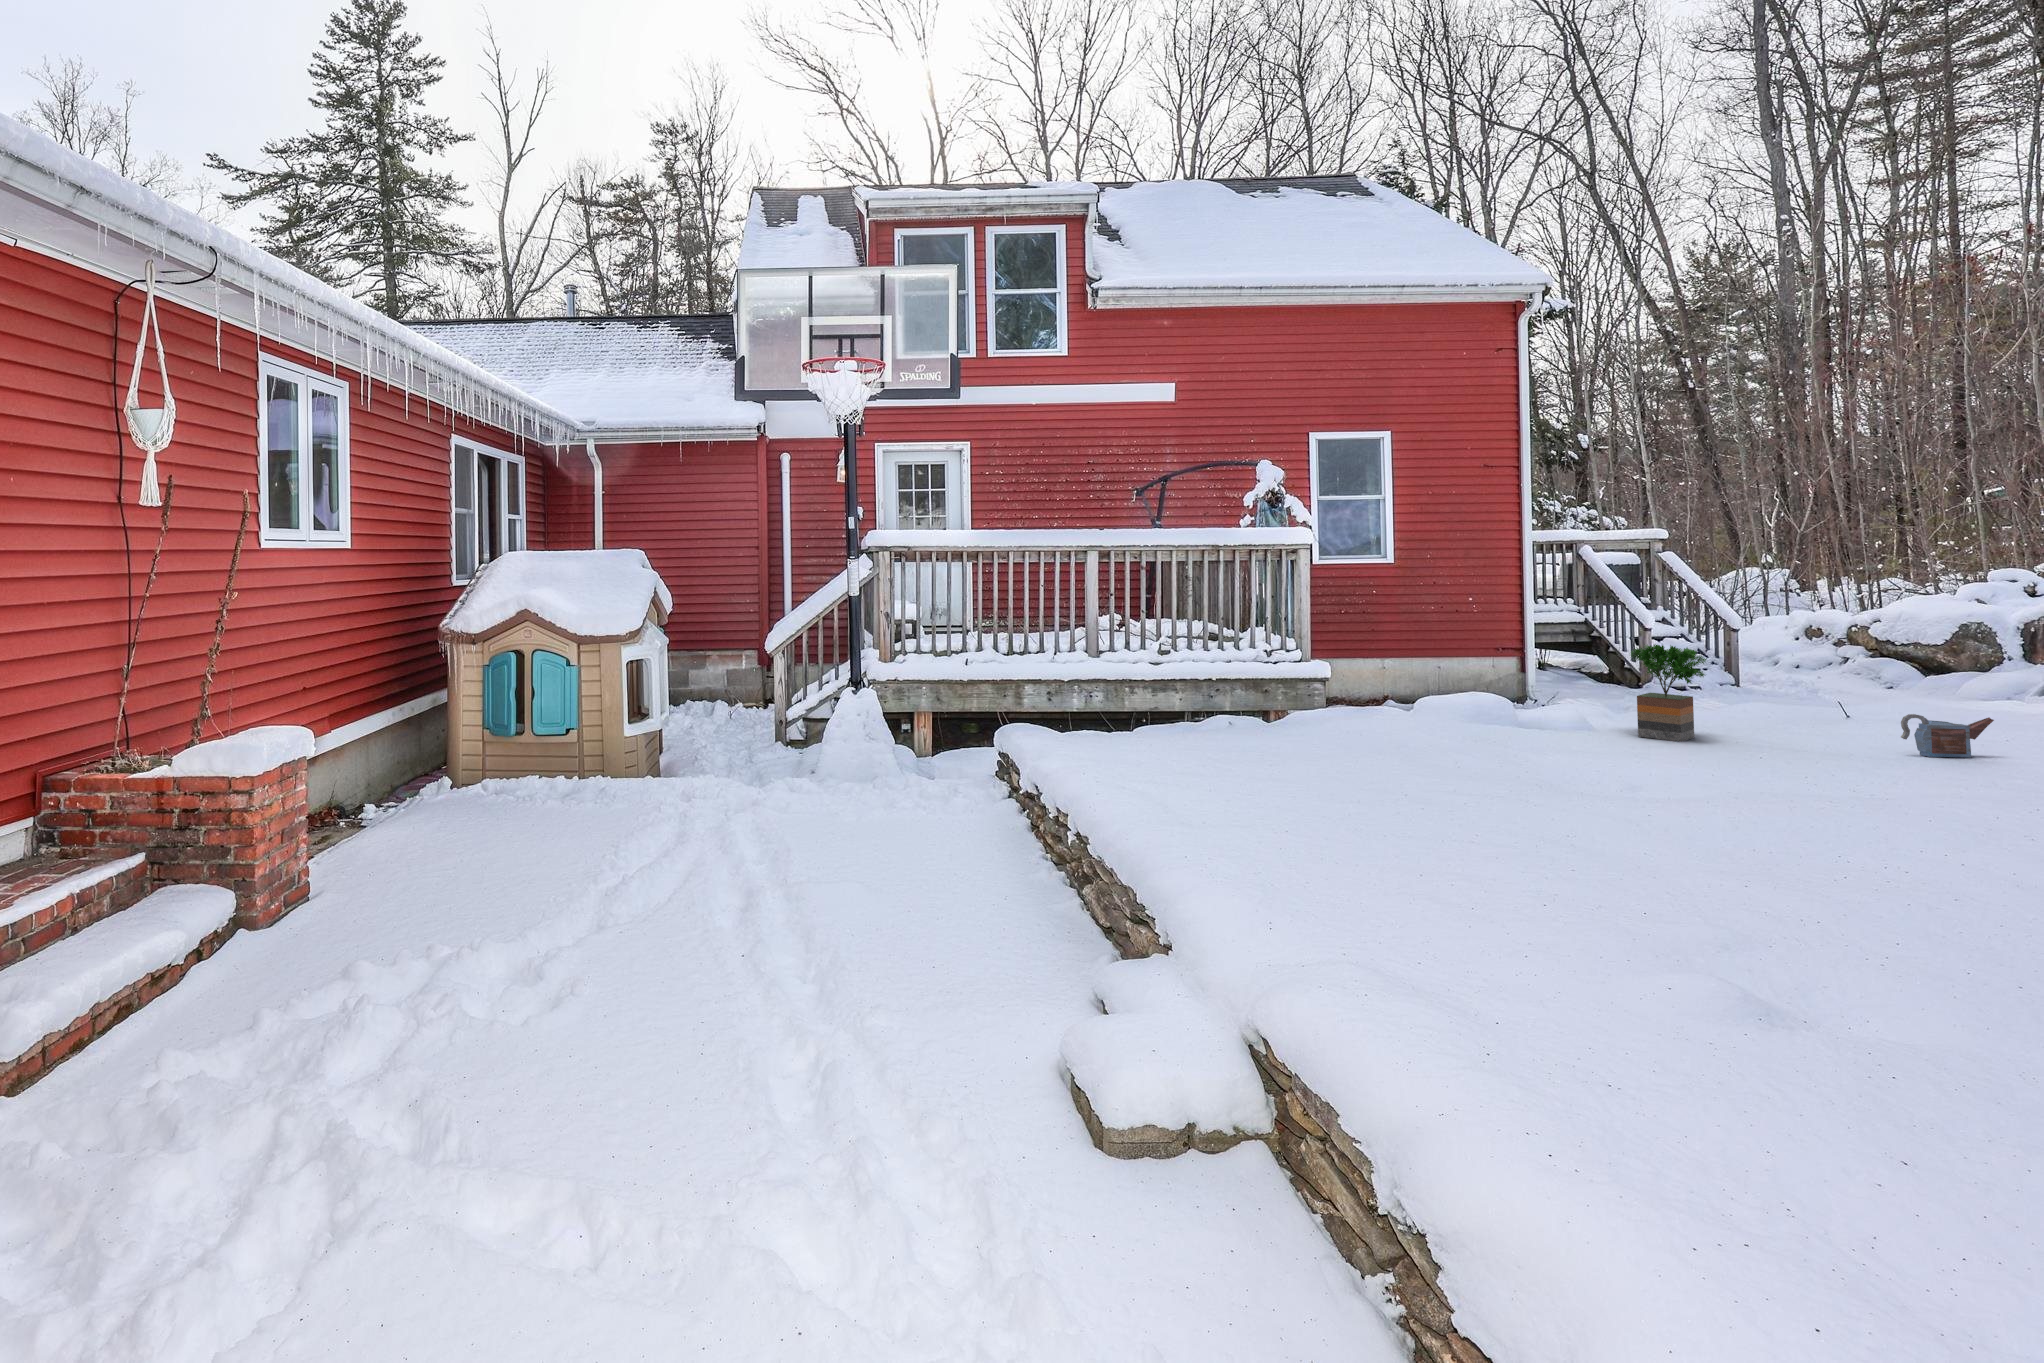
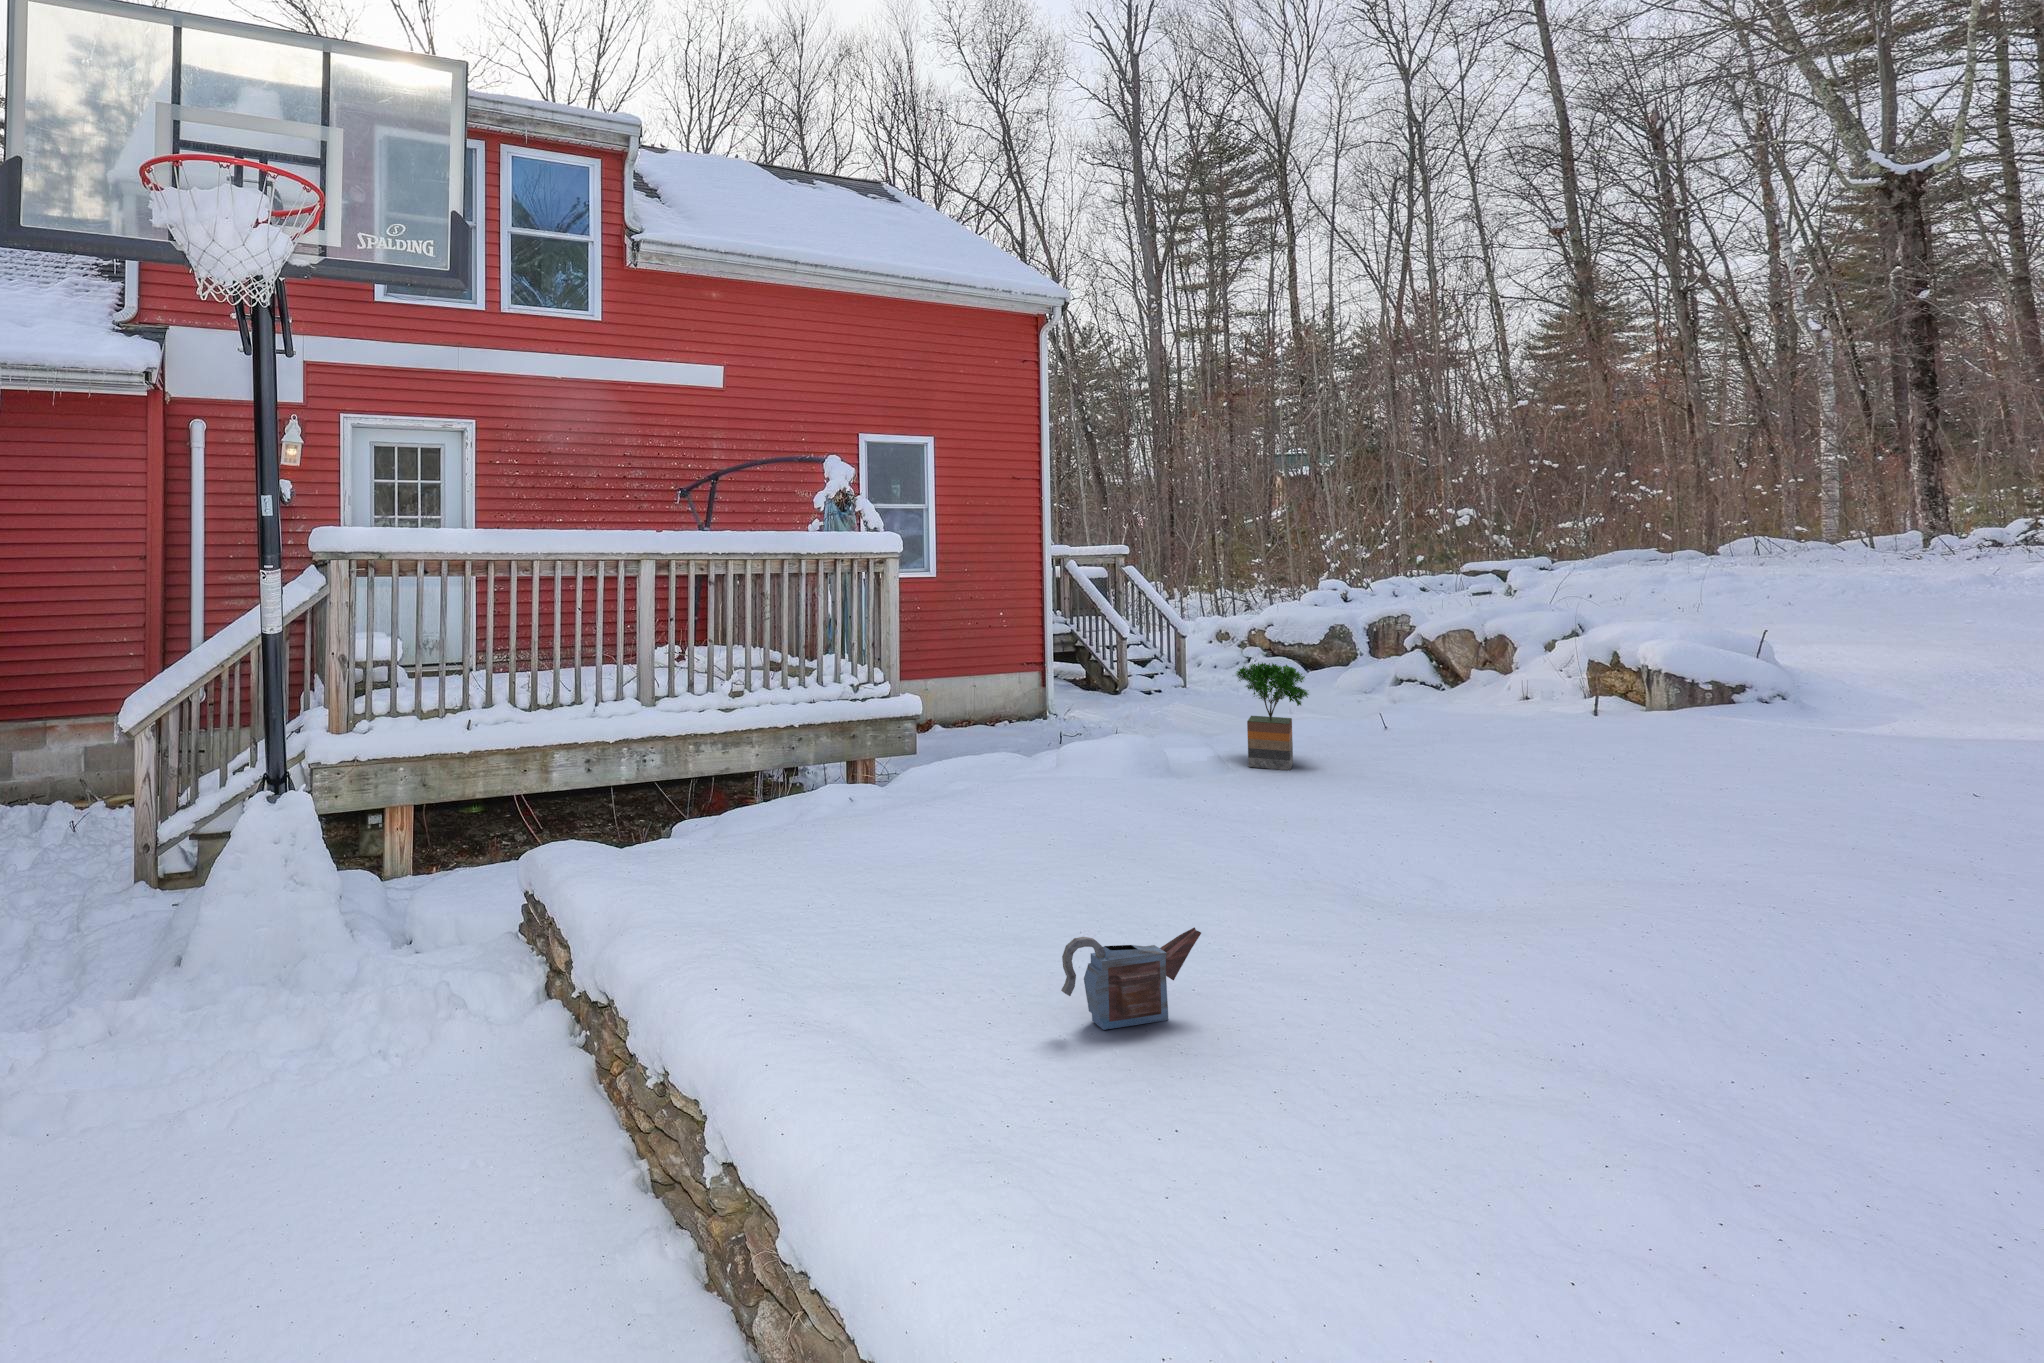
watering can: present [1901,714,1994,758] -> present [1061,927,1201,1030]

